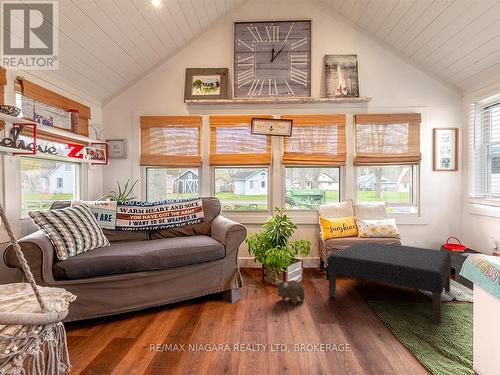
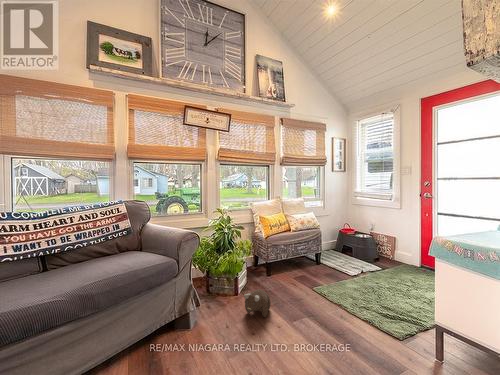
ottoman: present [328,243,451,324] -> none [286,237,390,304]

